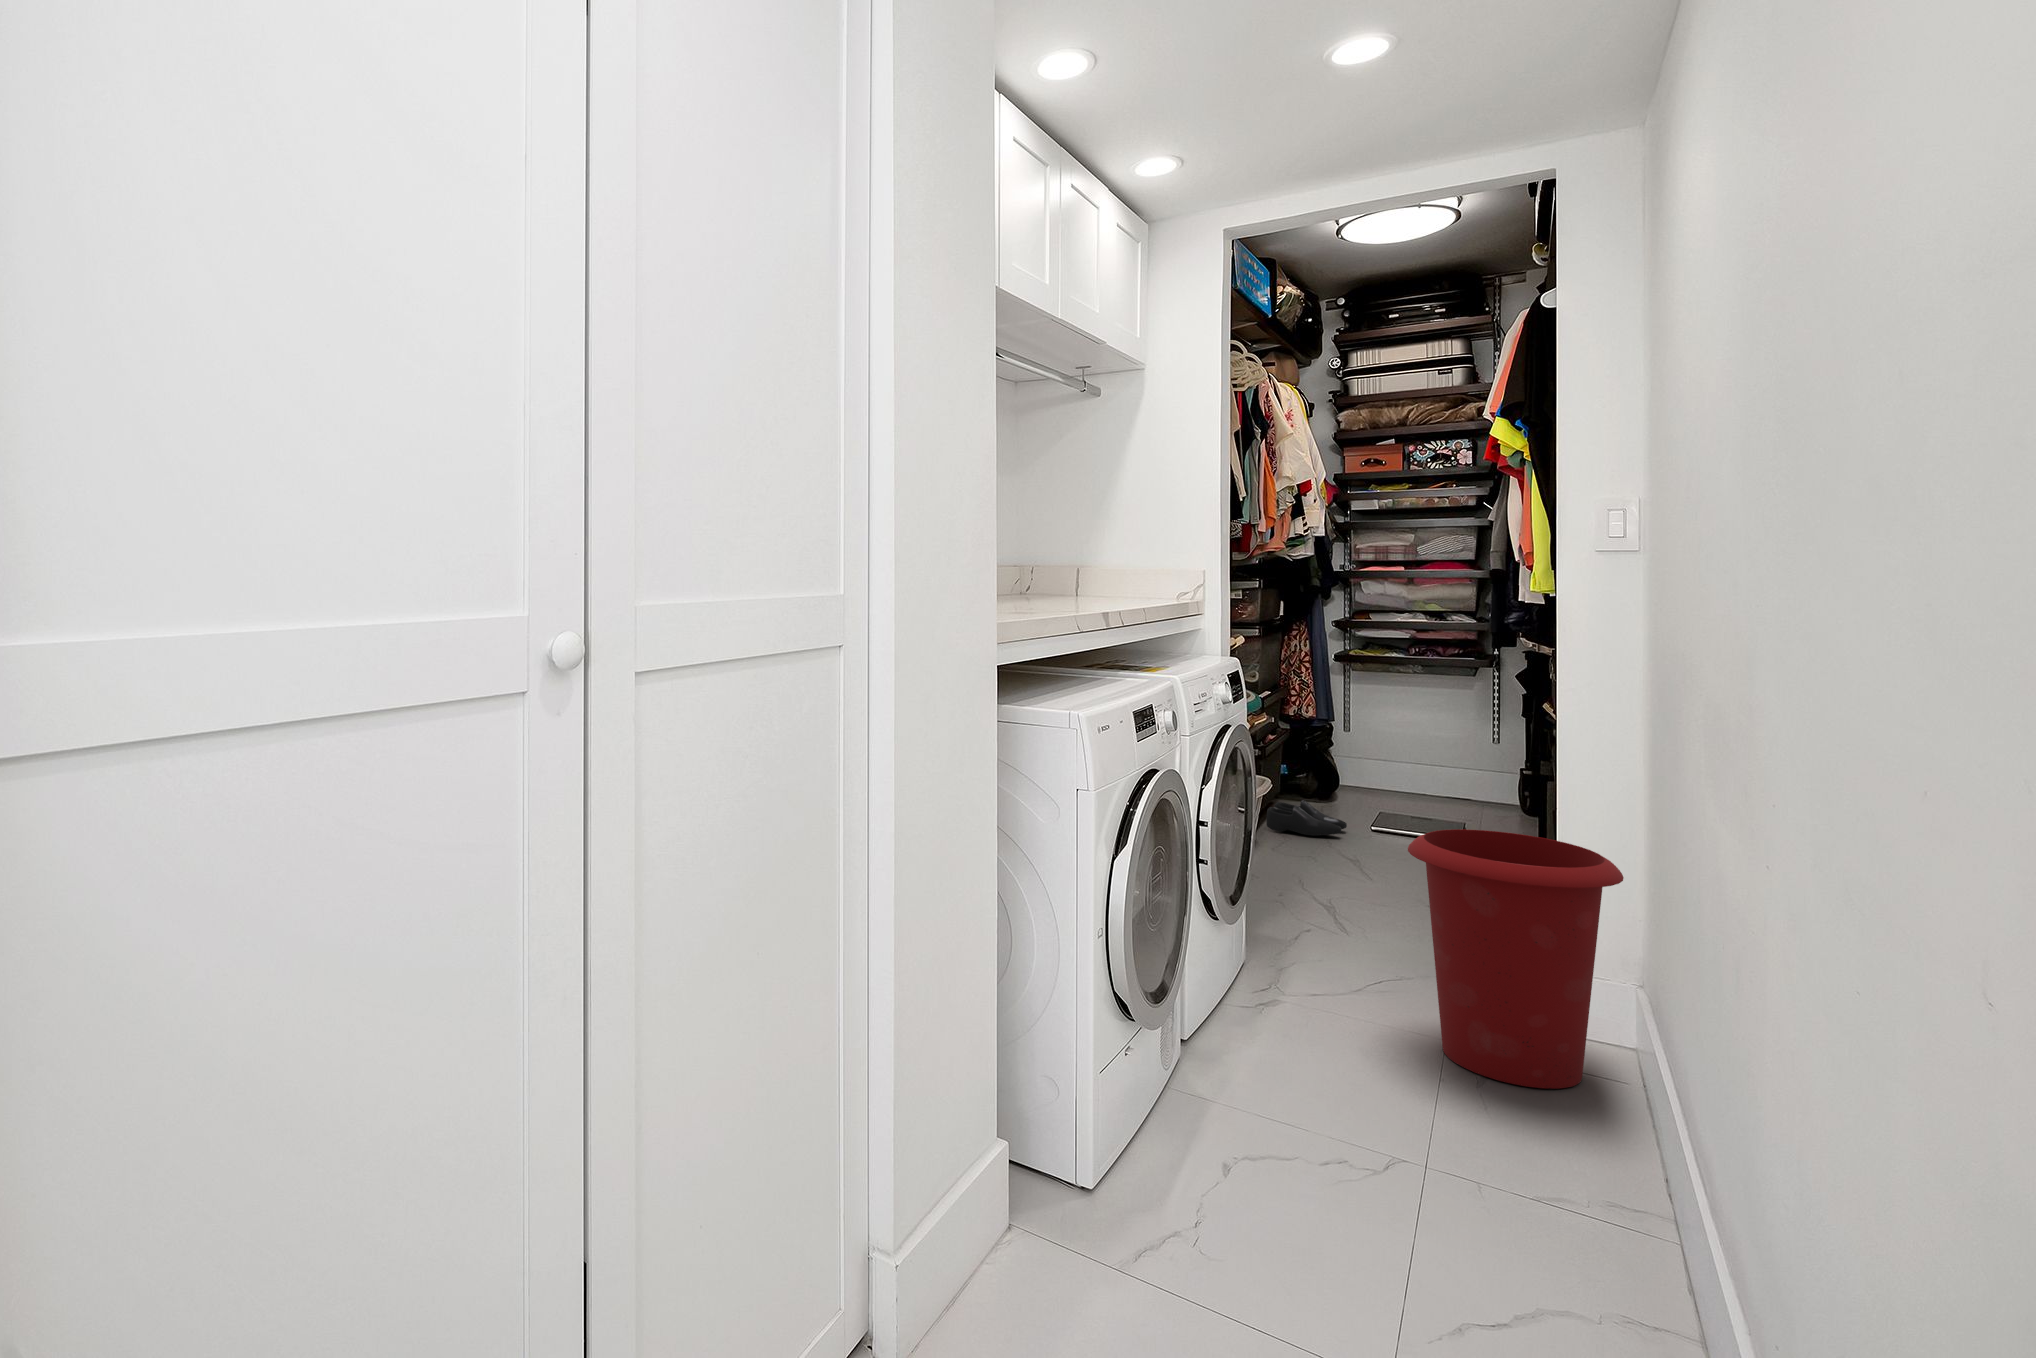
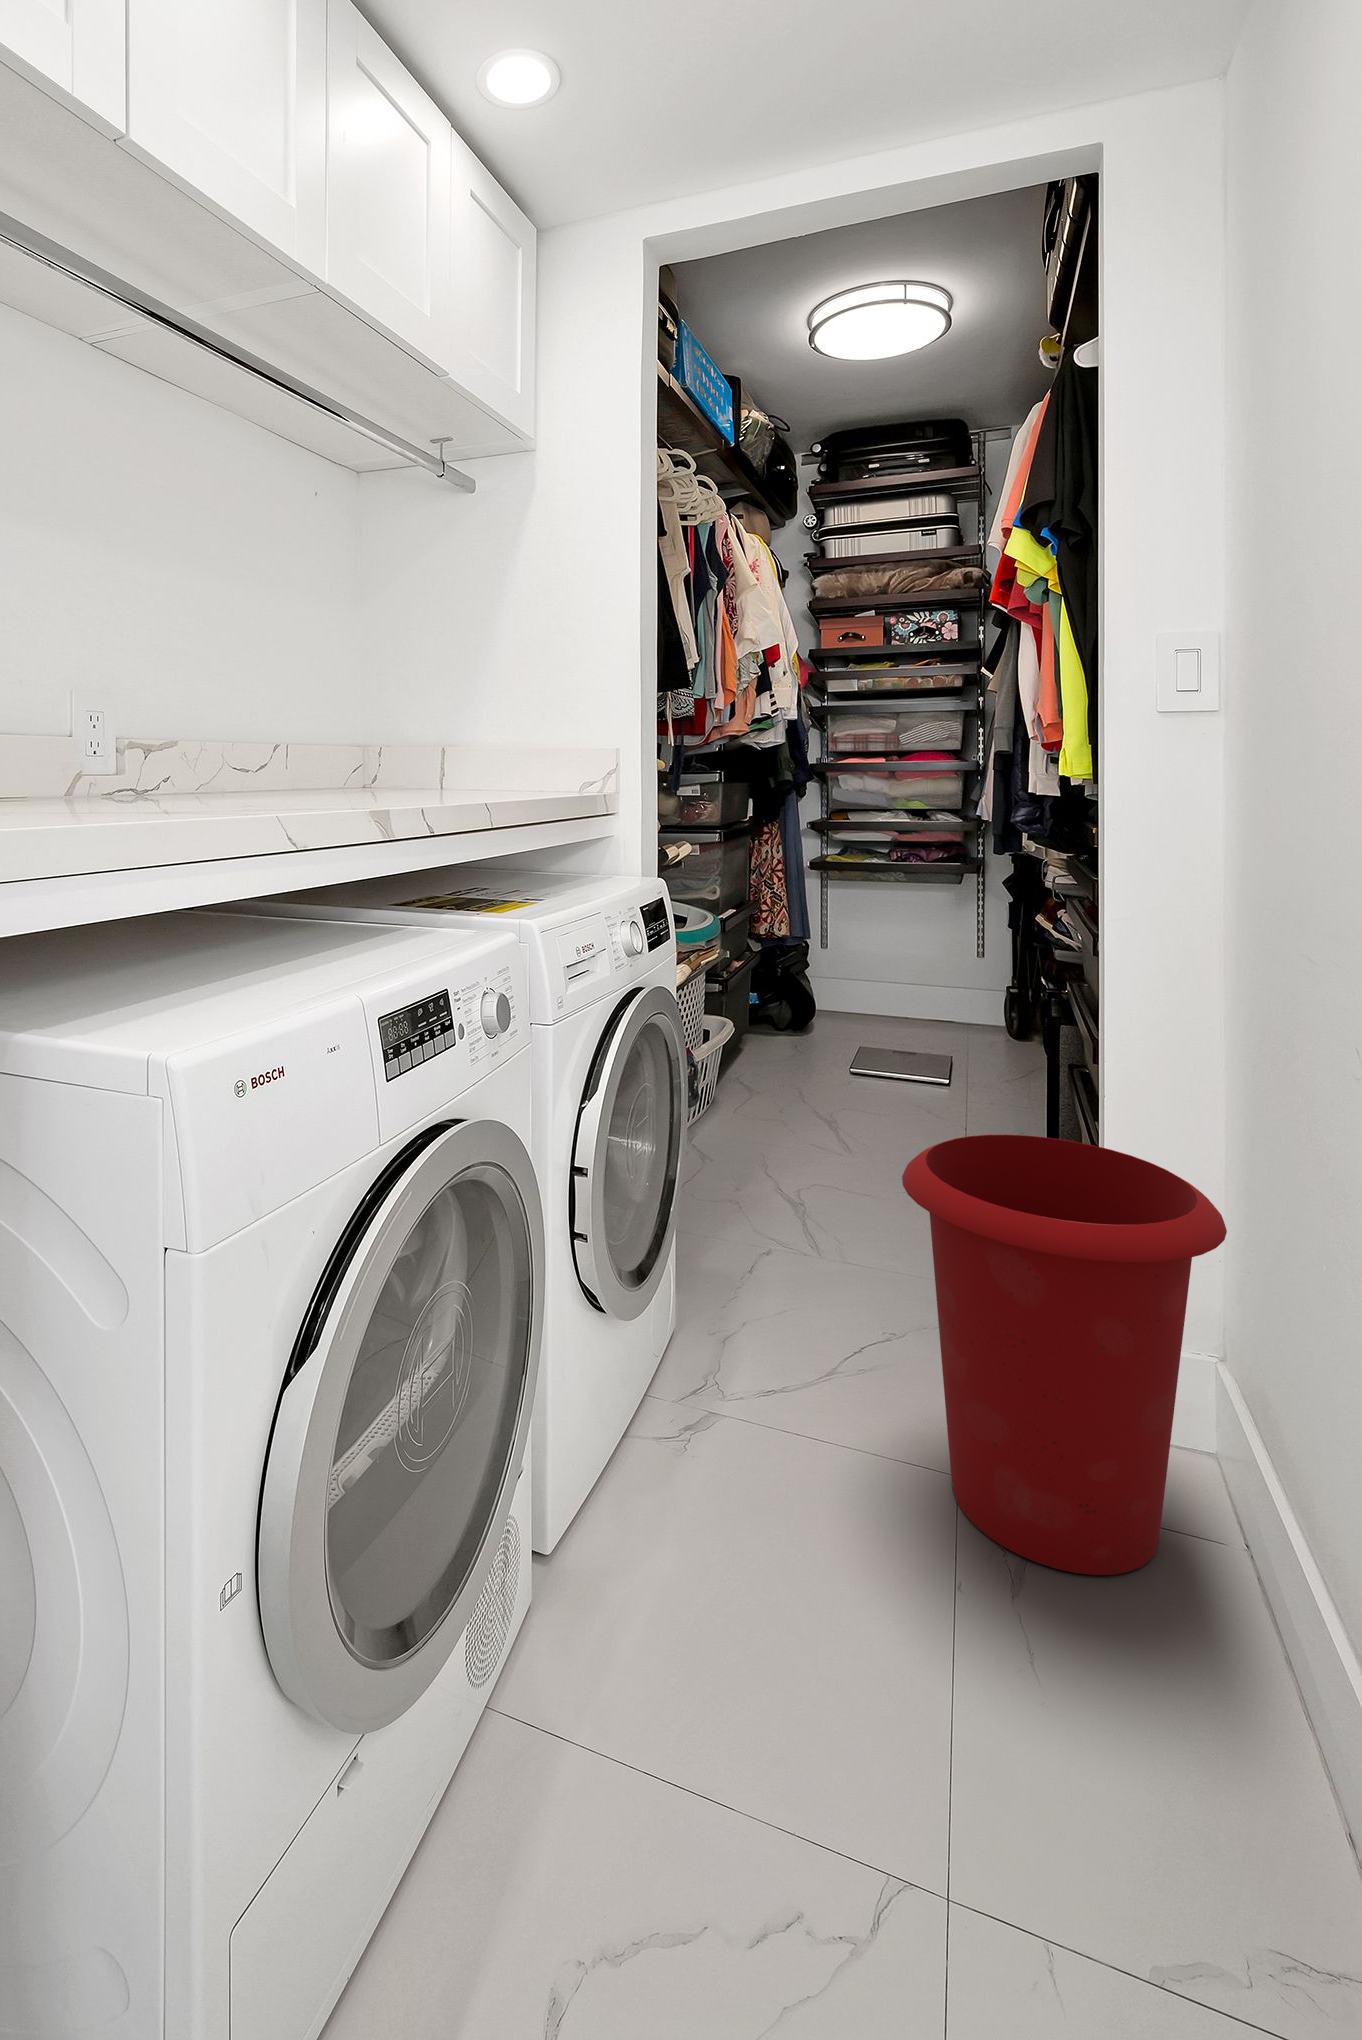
shoe: present [1266,800,1347,836] -> none [732,1037,822,1082]

